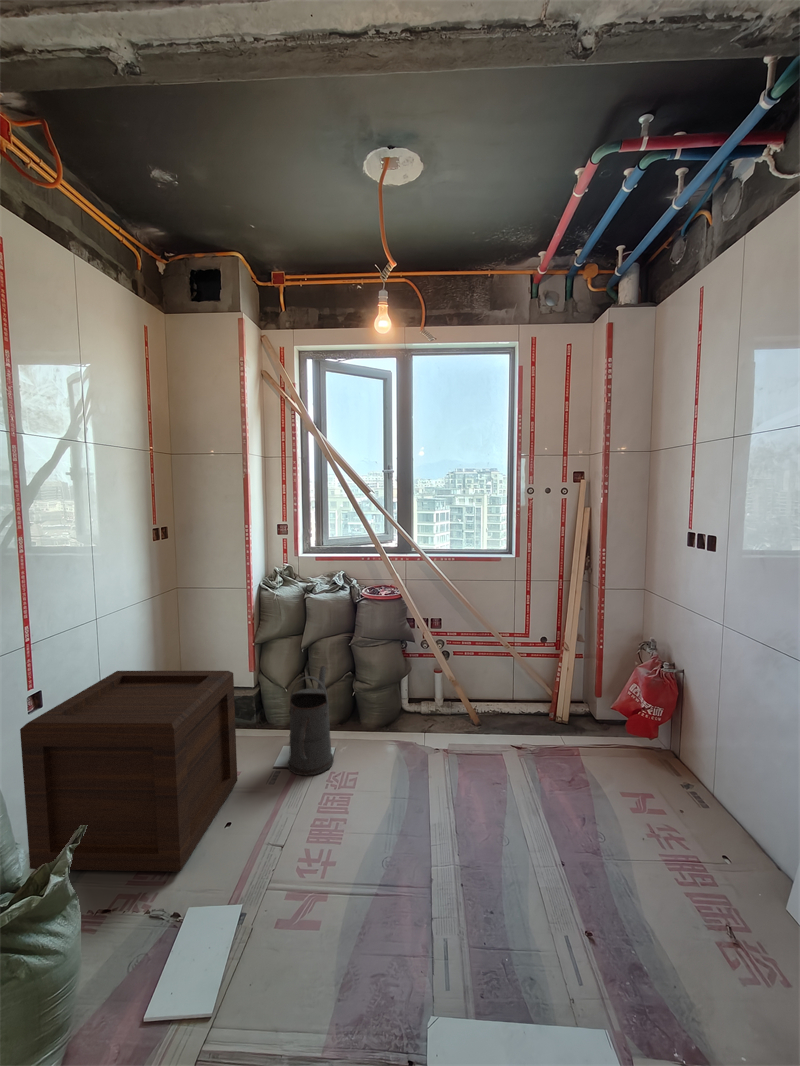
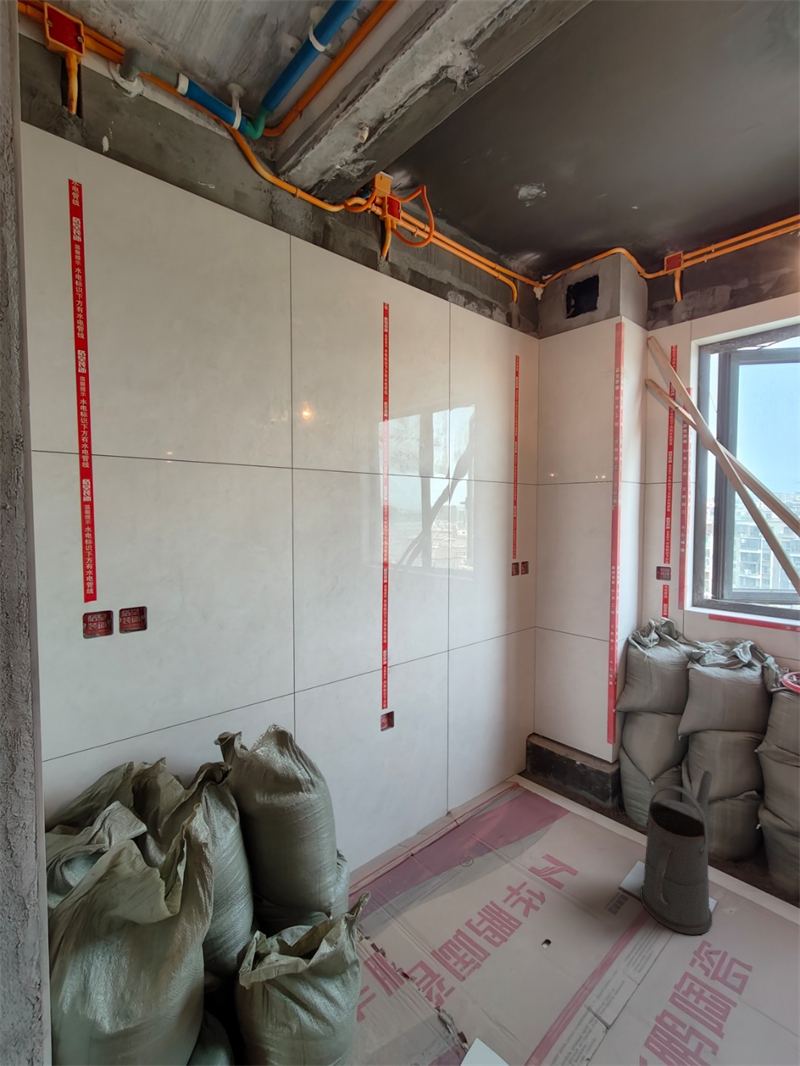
wooden crate: present [20,671,237,872] -> none [370,705,573,976]

